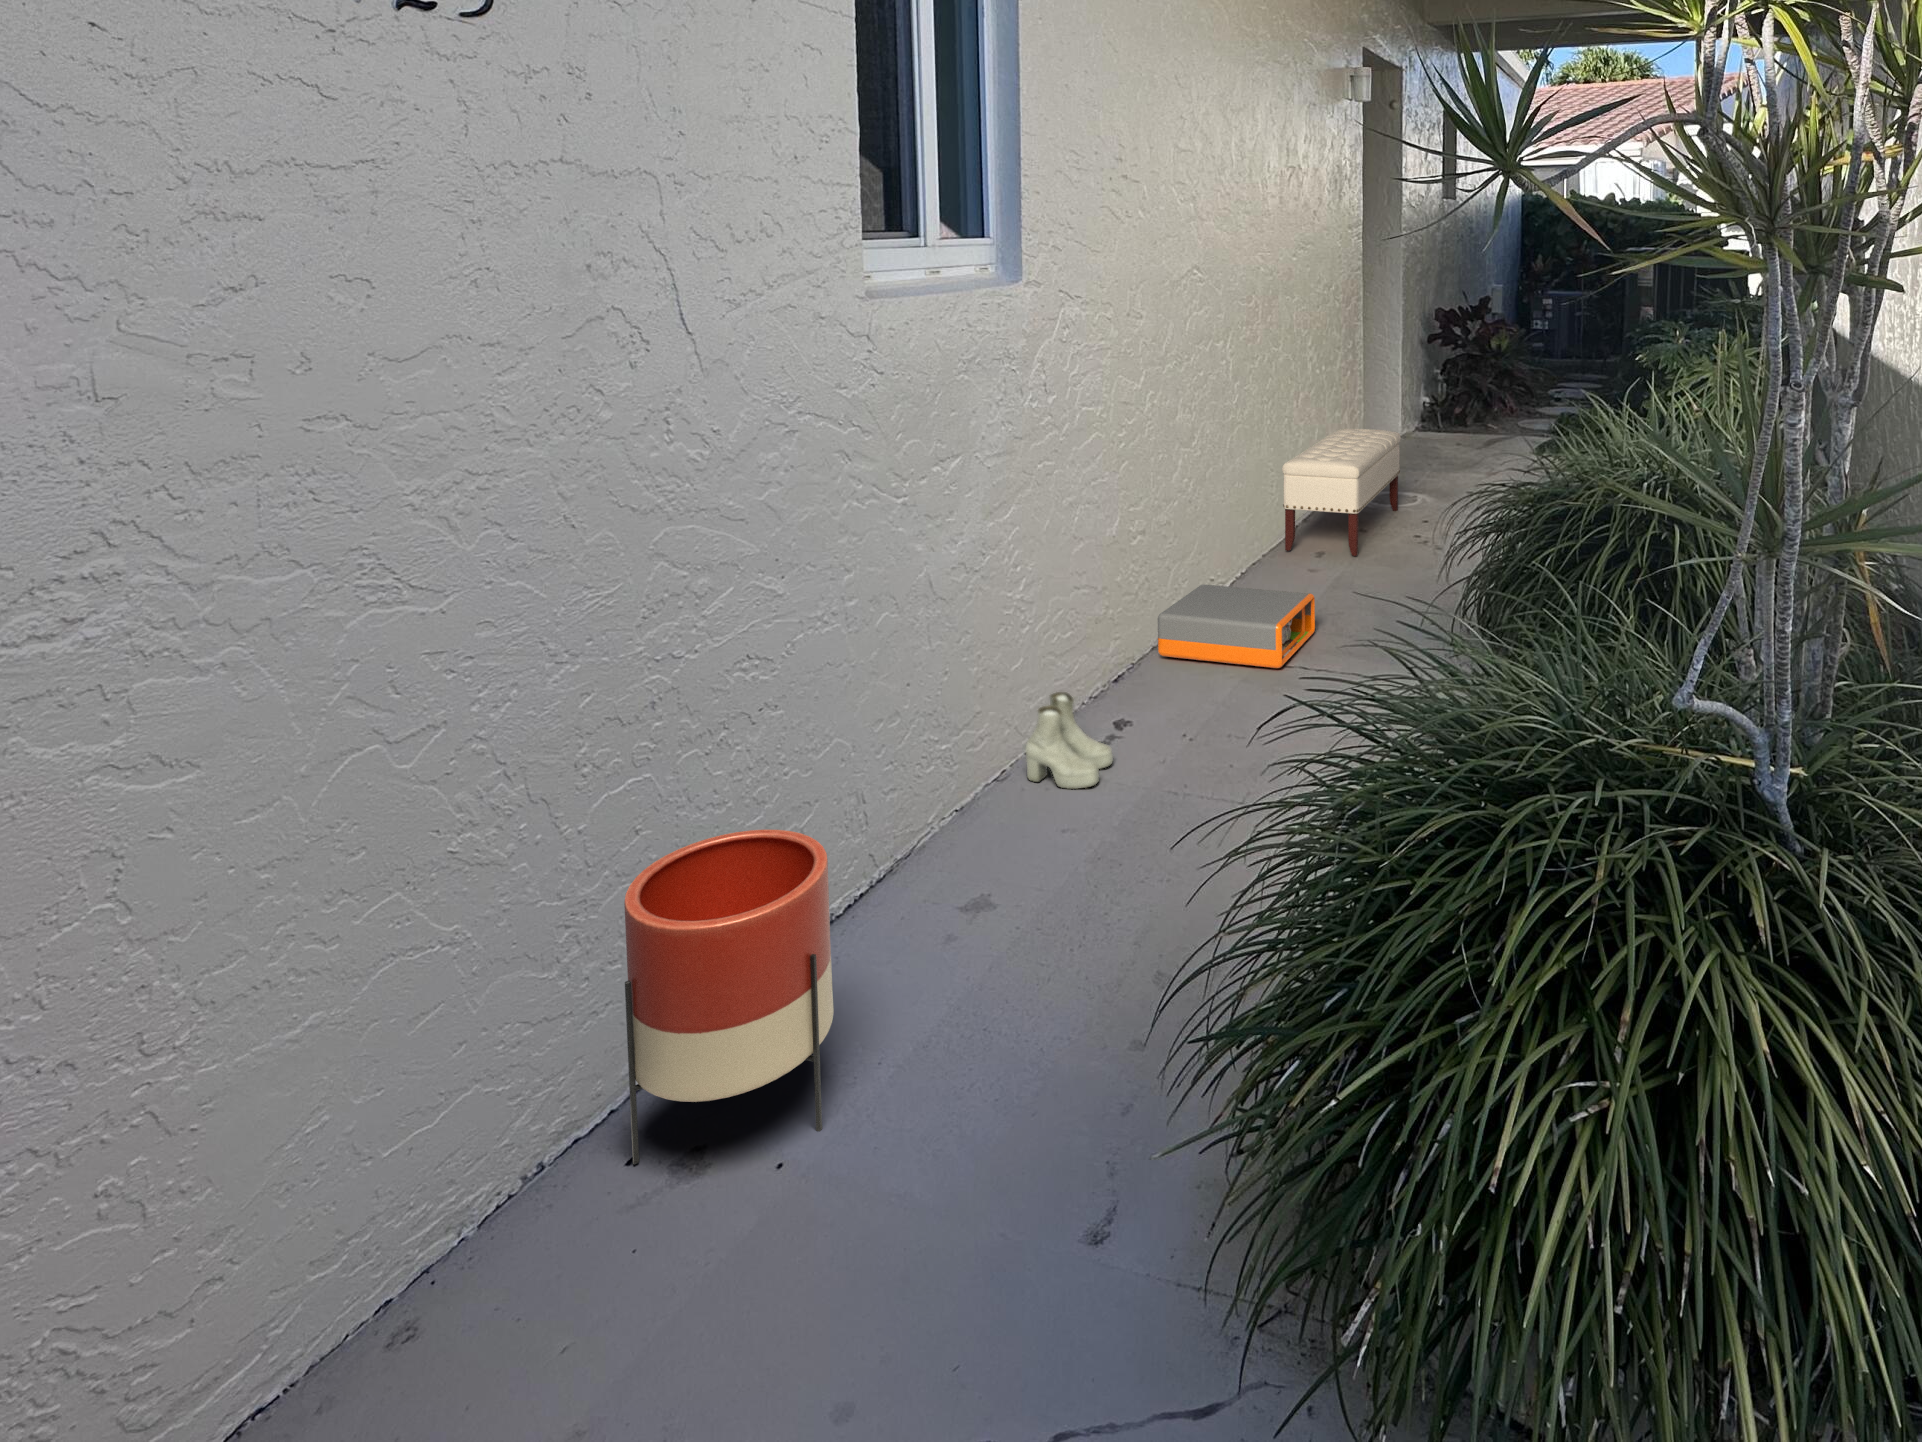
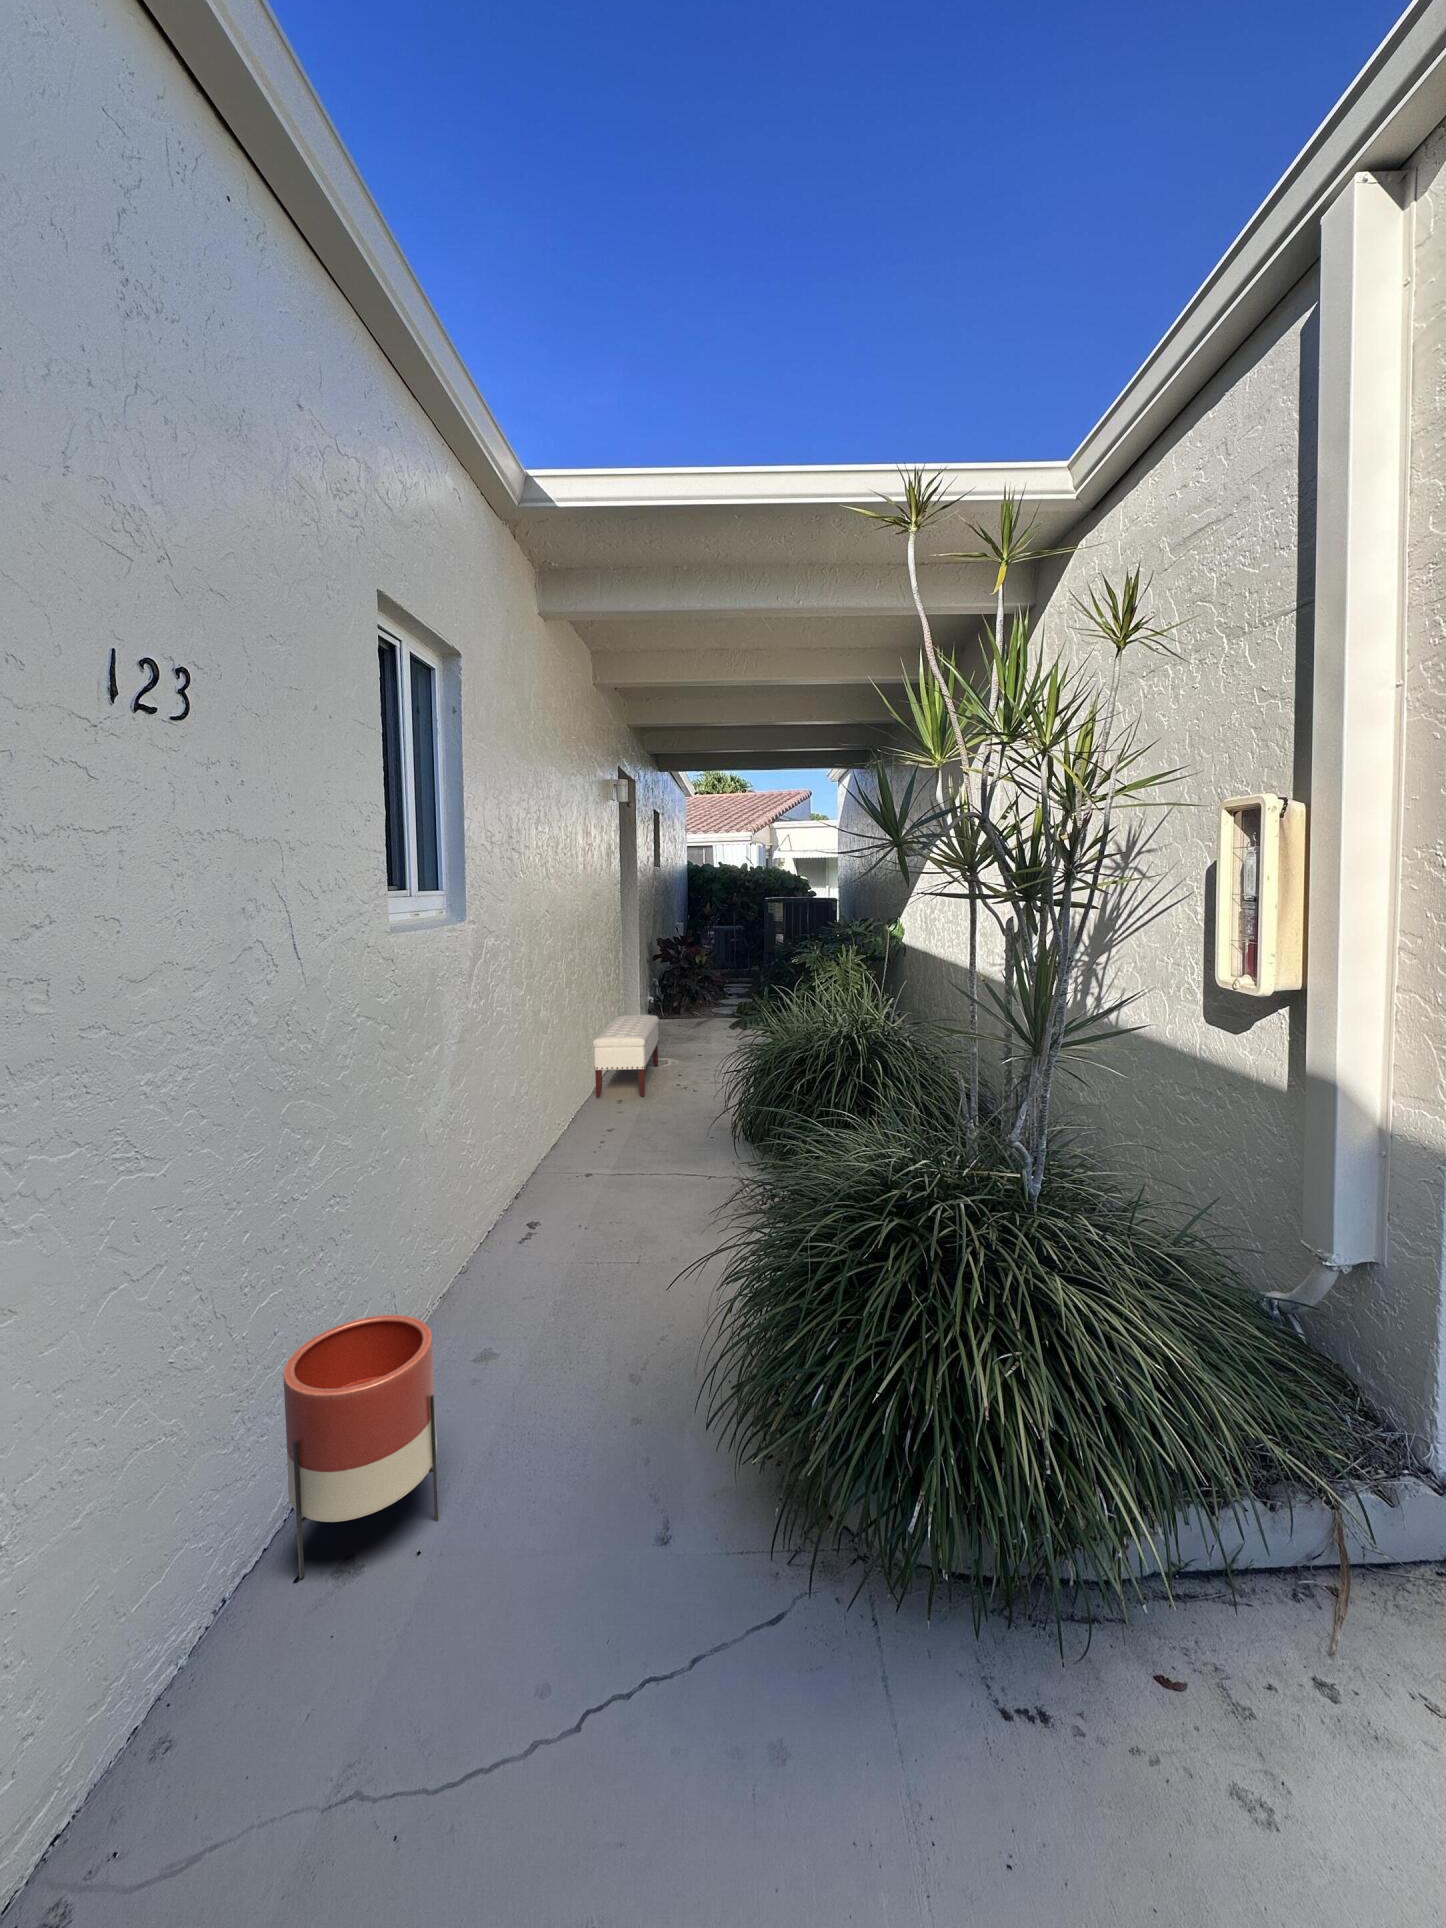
storage box: present [1158,585,1315,668] -> none [539,1121,639,1173]
boots: present [1025,692,1113,789] -> none [481,1202,540,1267]

